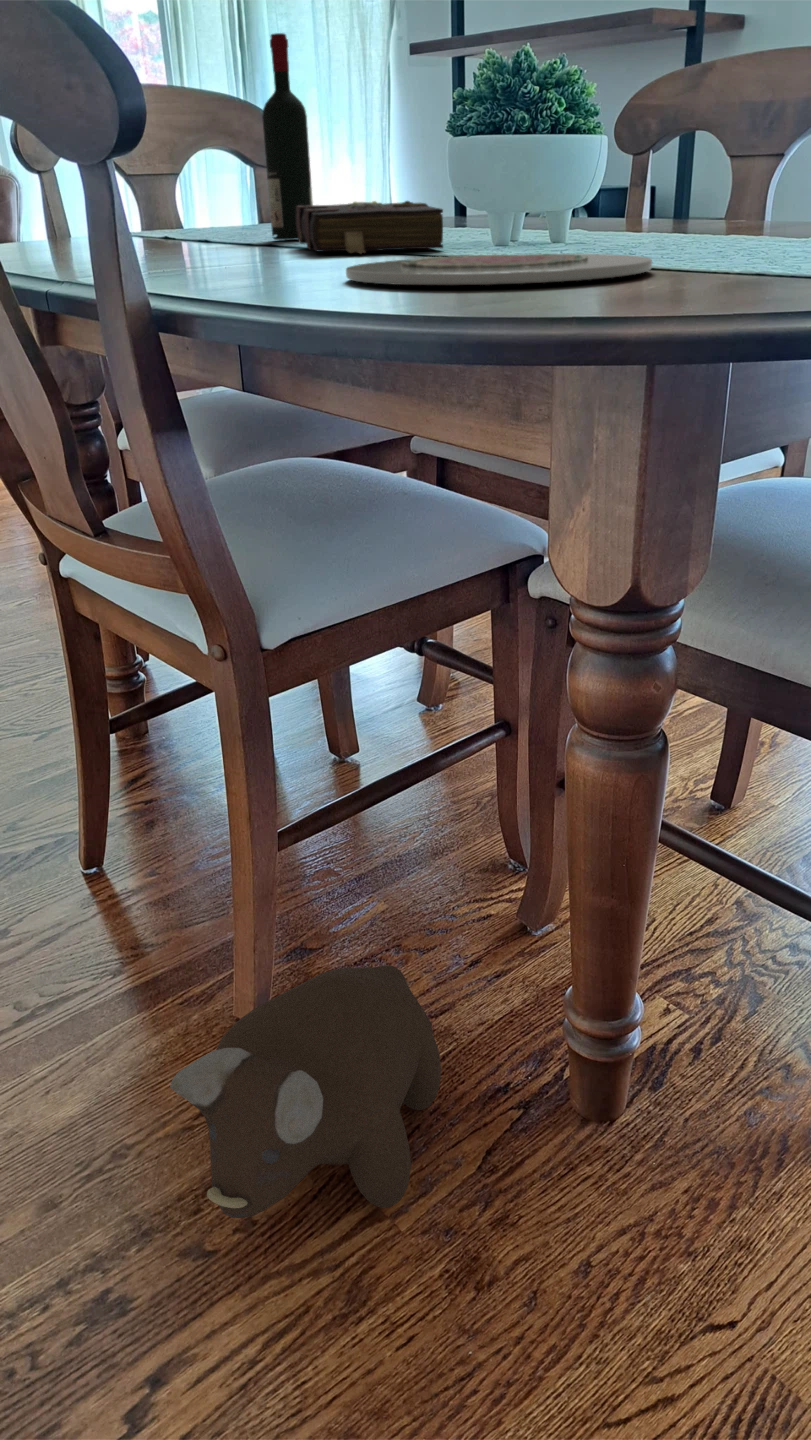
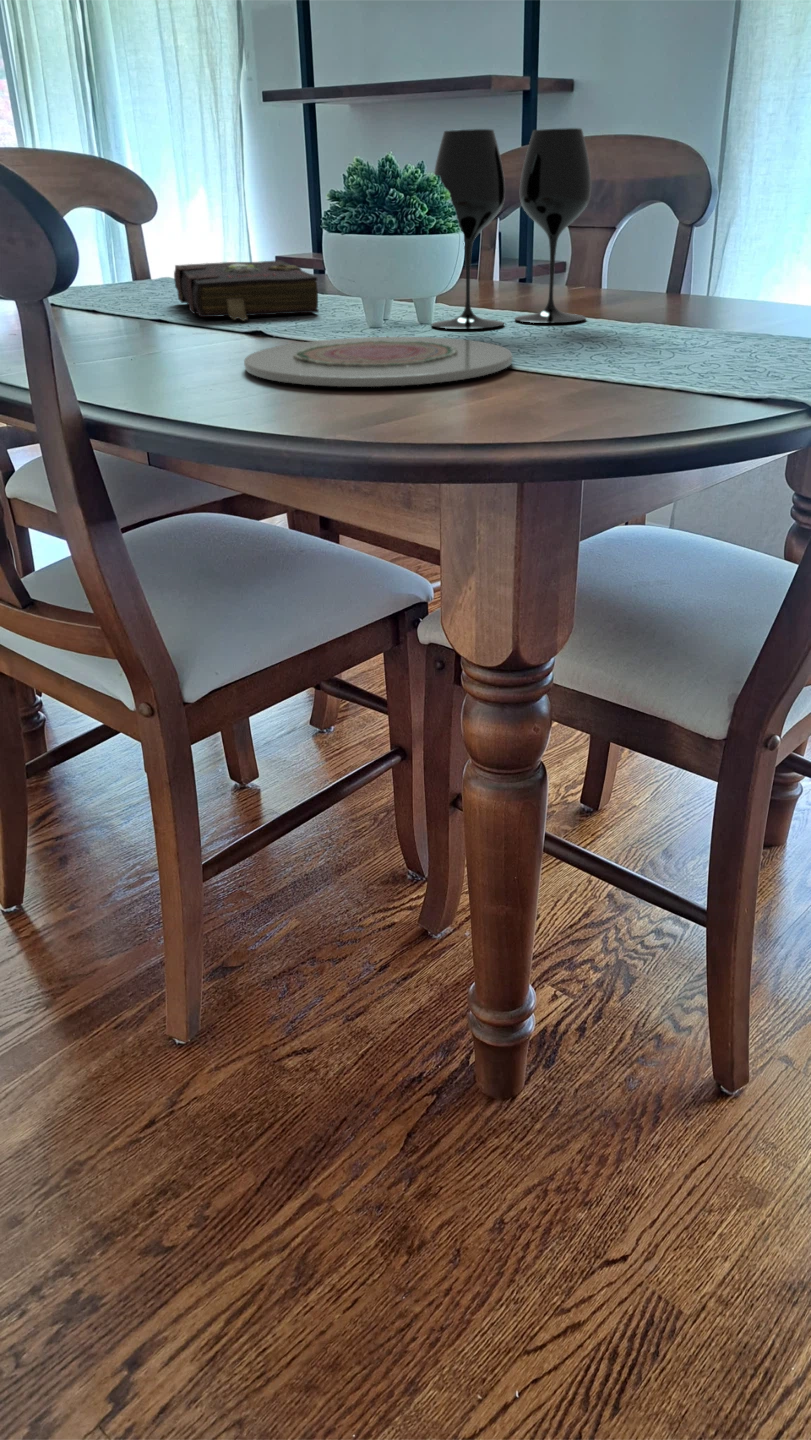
wine glass: none [564,21,755,254] -> present [432,128,591,329]
wine bottle: present [262,33,313,240] -> none [132,92,187,287]
plush toy: present [170,965,441,1218] -> none [131,978,363,1214]

